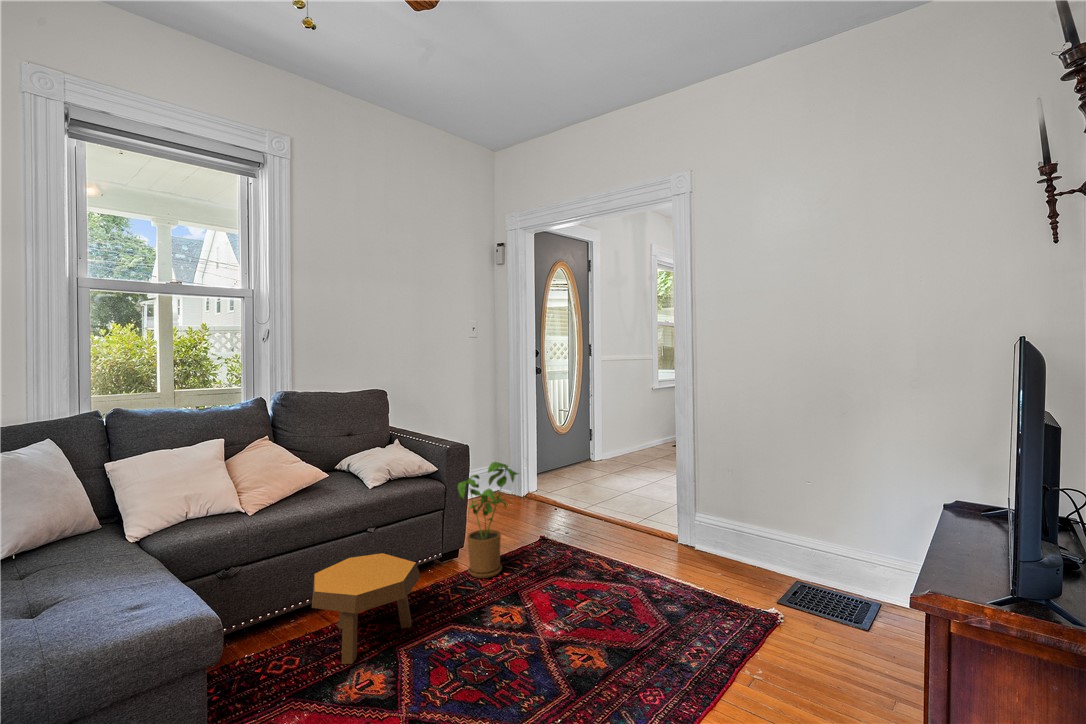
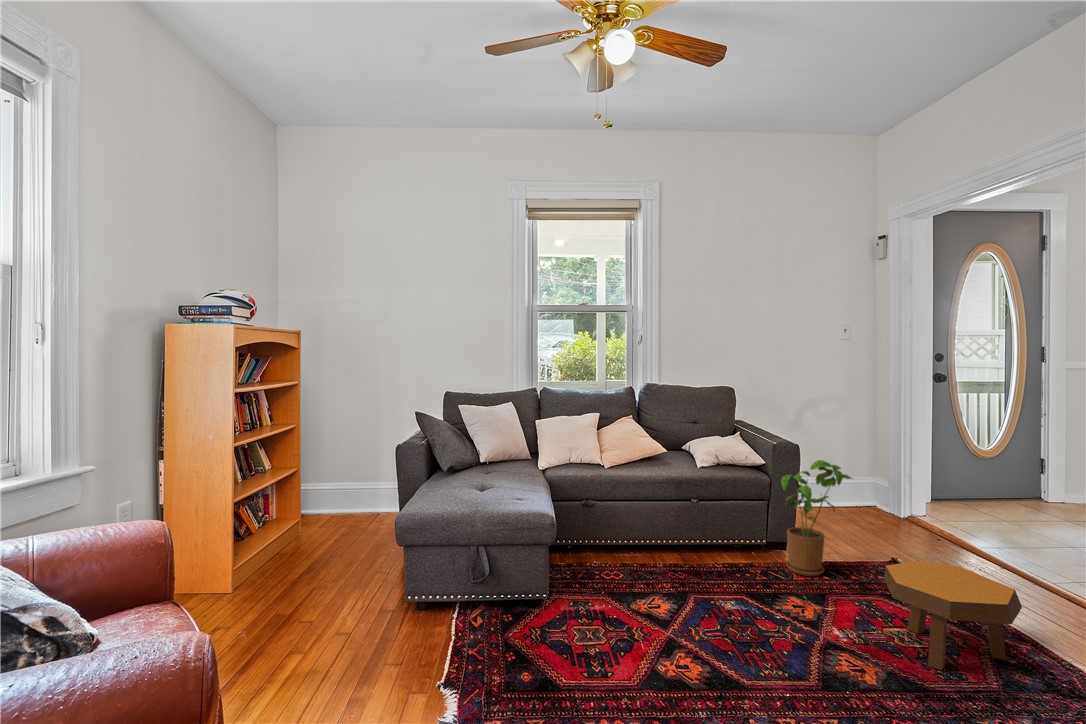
footstool: present [312,553,421,664] -> present [884,561,1022,670]

